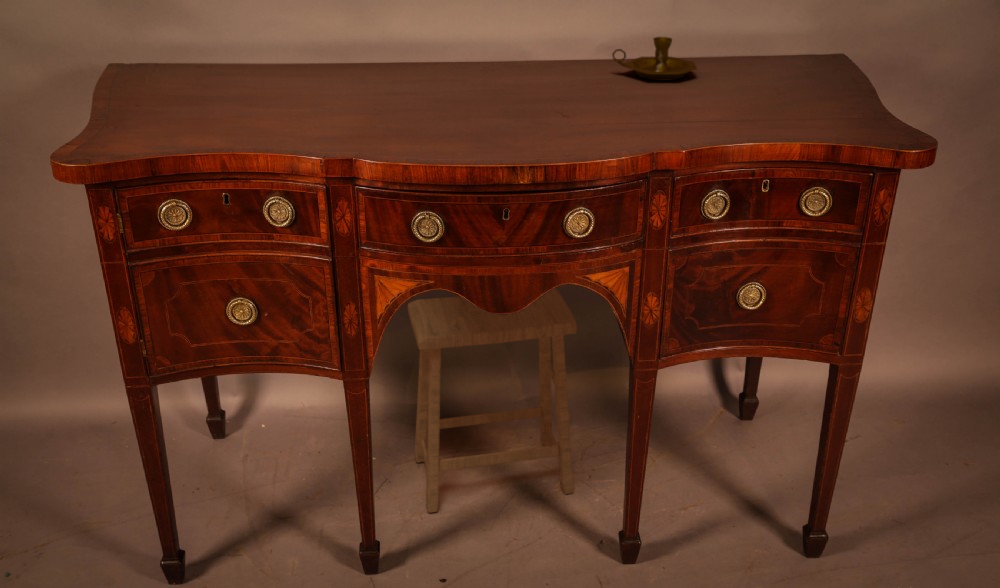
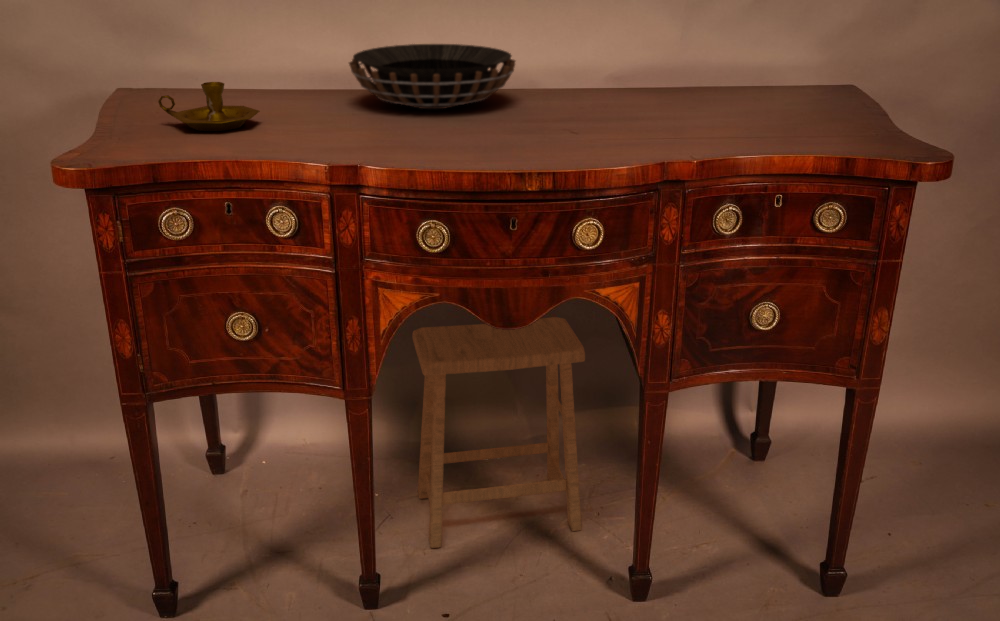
decorative bowl: none [341,18,507,88] -> present [349,44,515,109]
candlestick: present [612,37,697,81] -> present [158,82,260,131]

